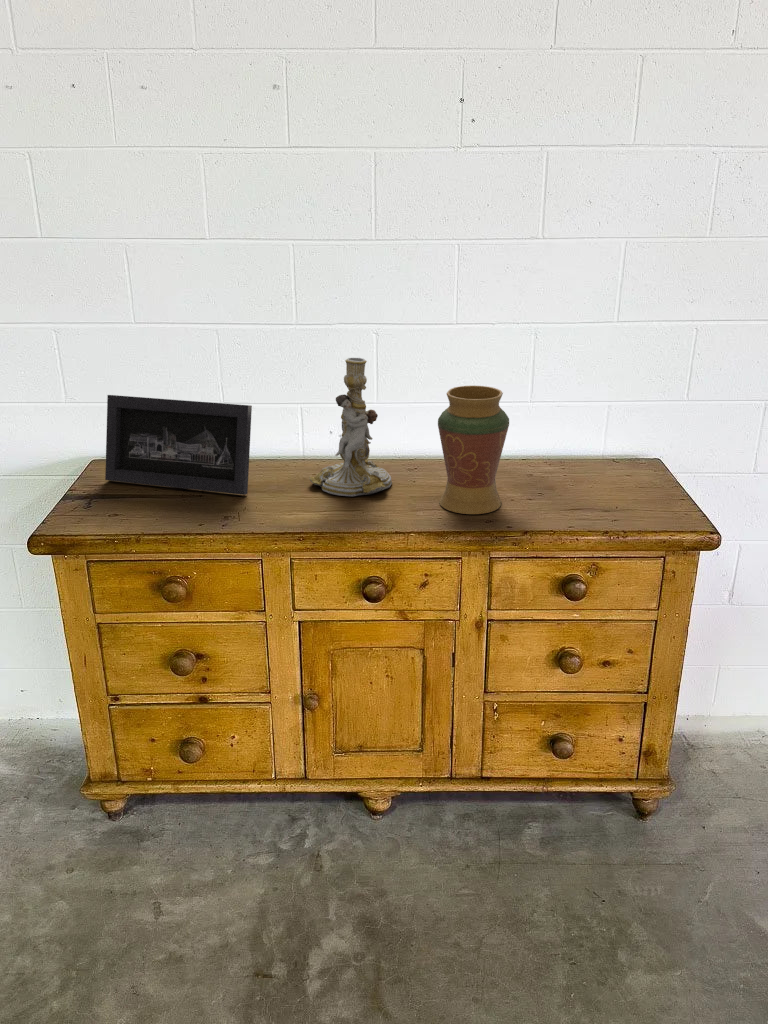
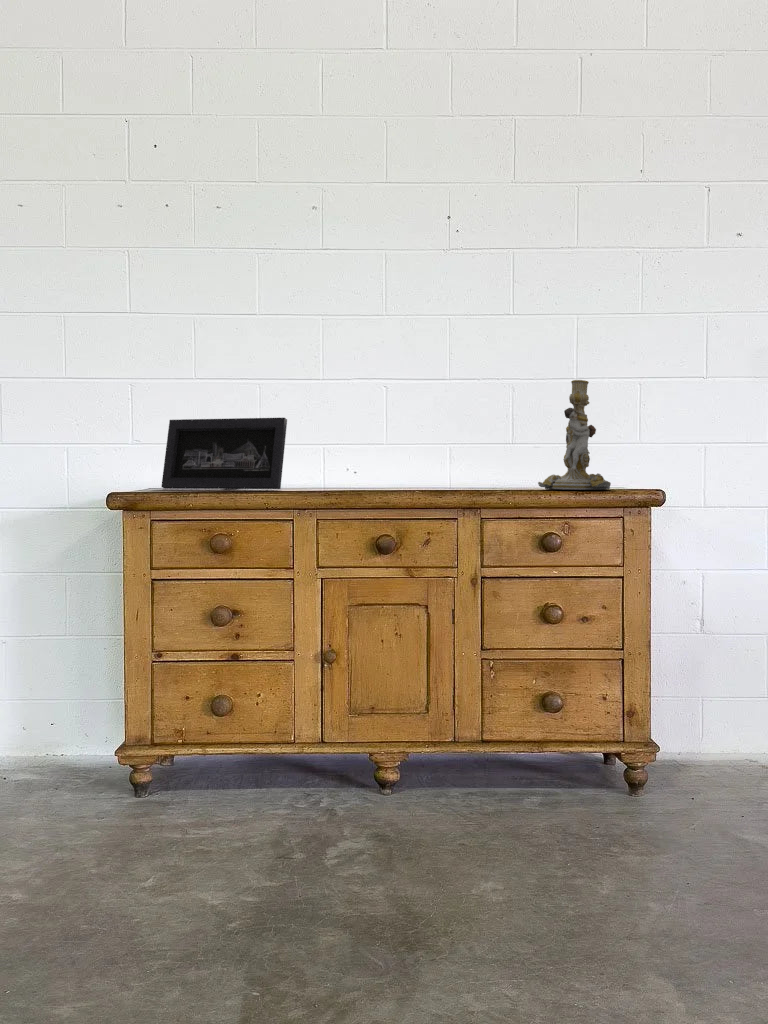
candlestick: present [309,358,392,497] -> present [538,380,611,490]
decorative vase: present [438,386,509,514] -> none [436,395,493,490]

